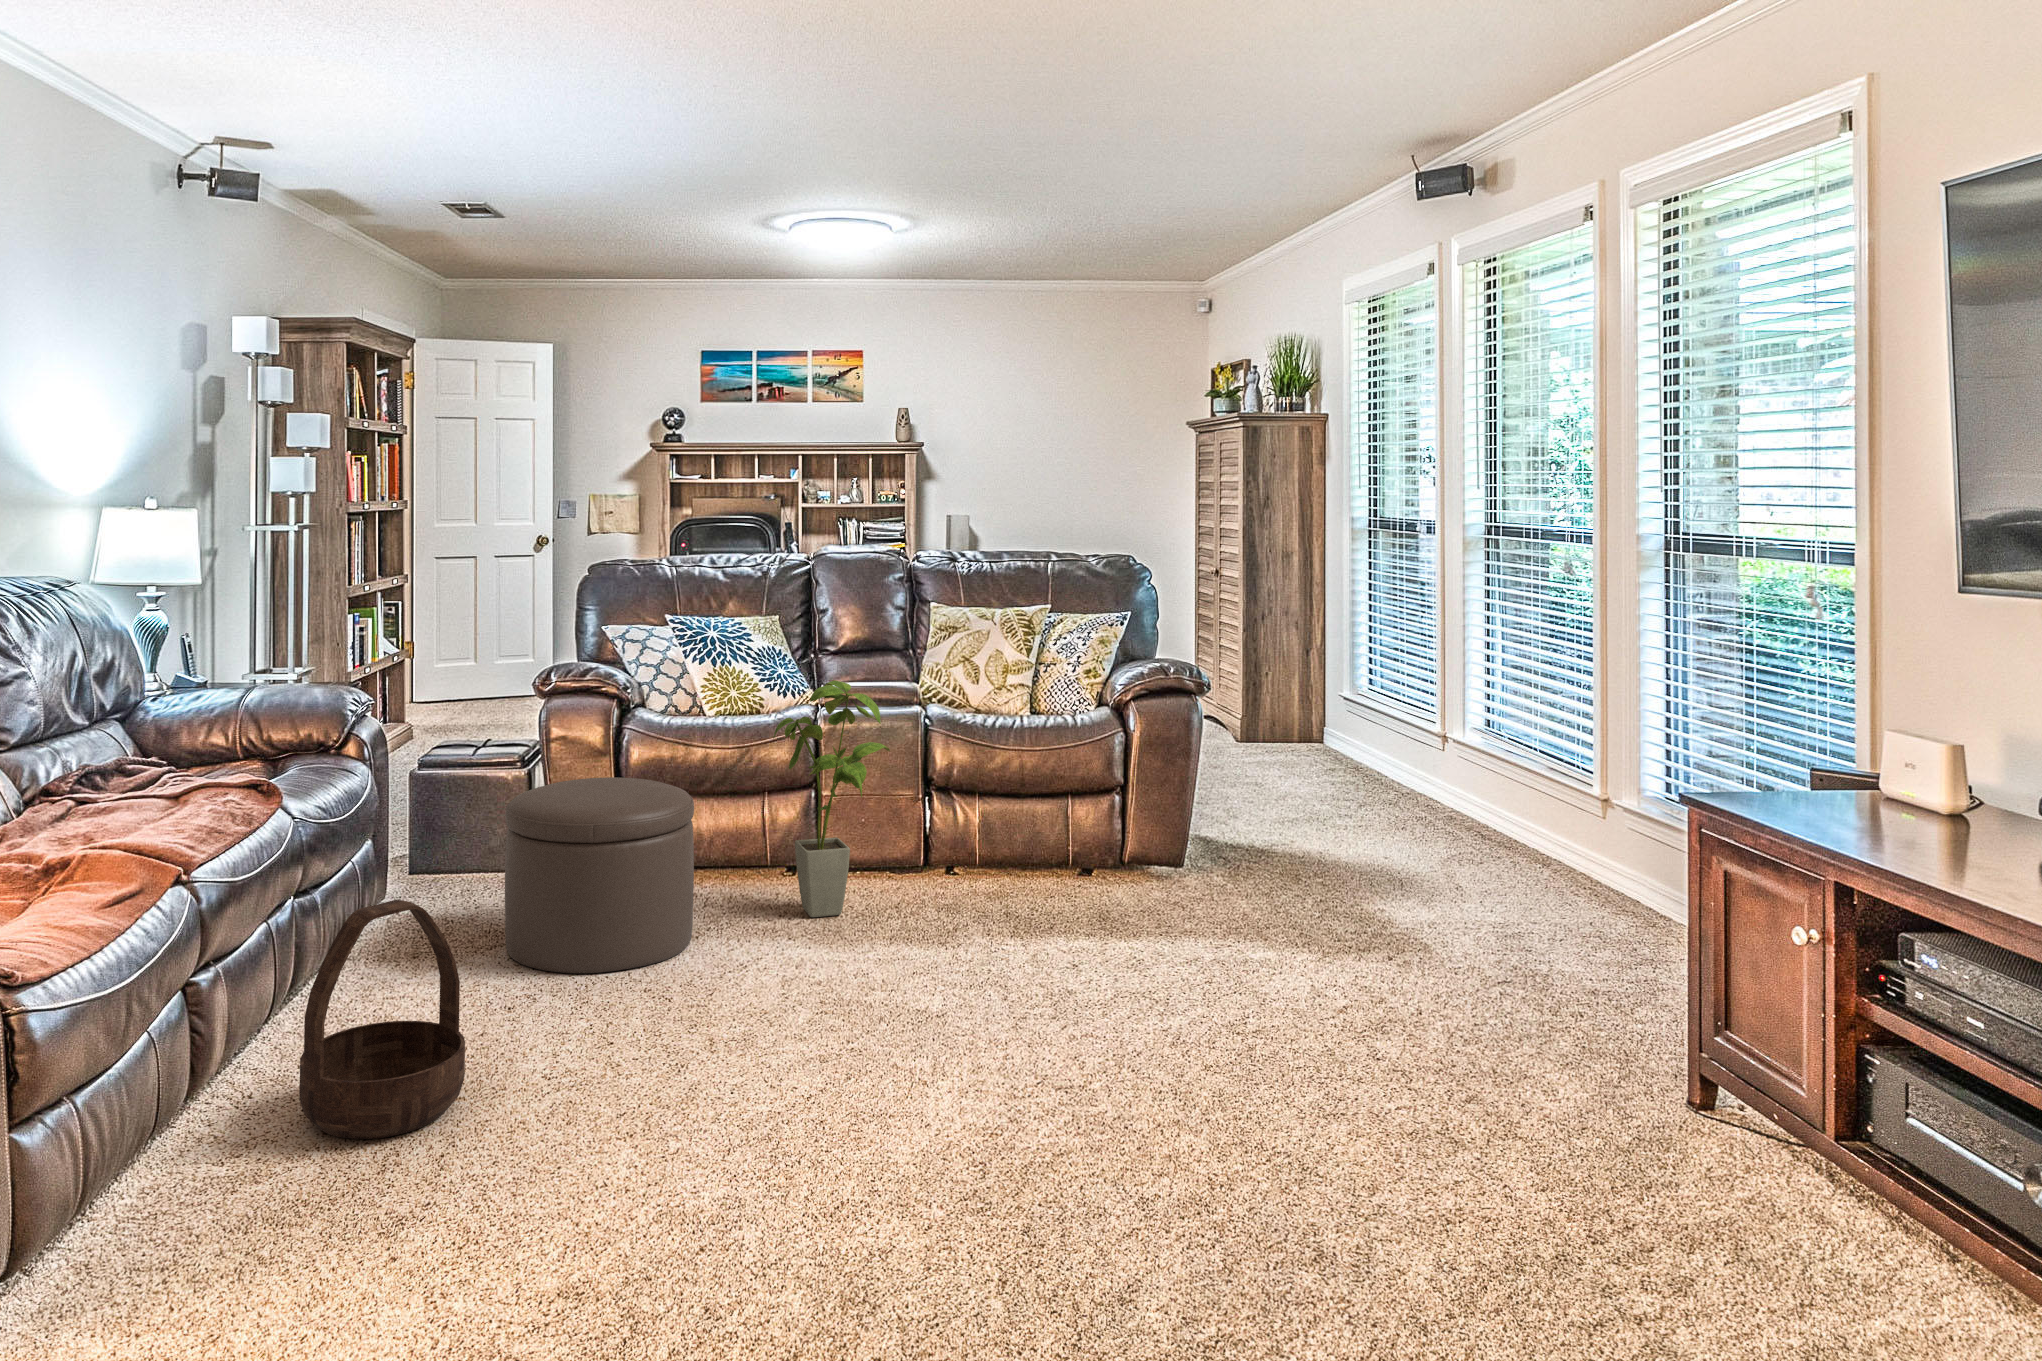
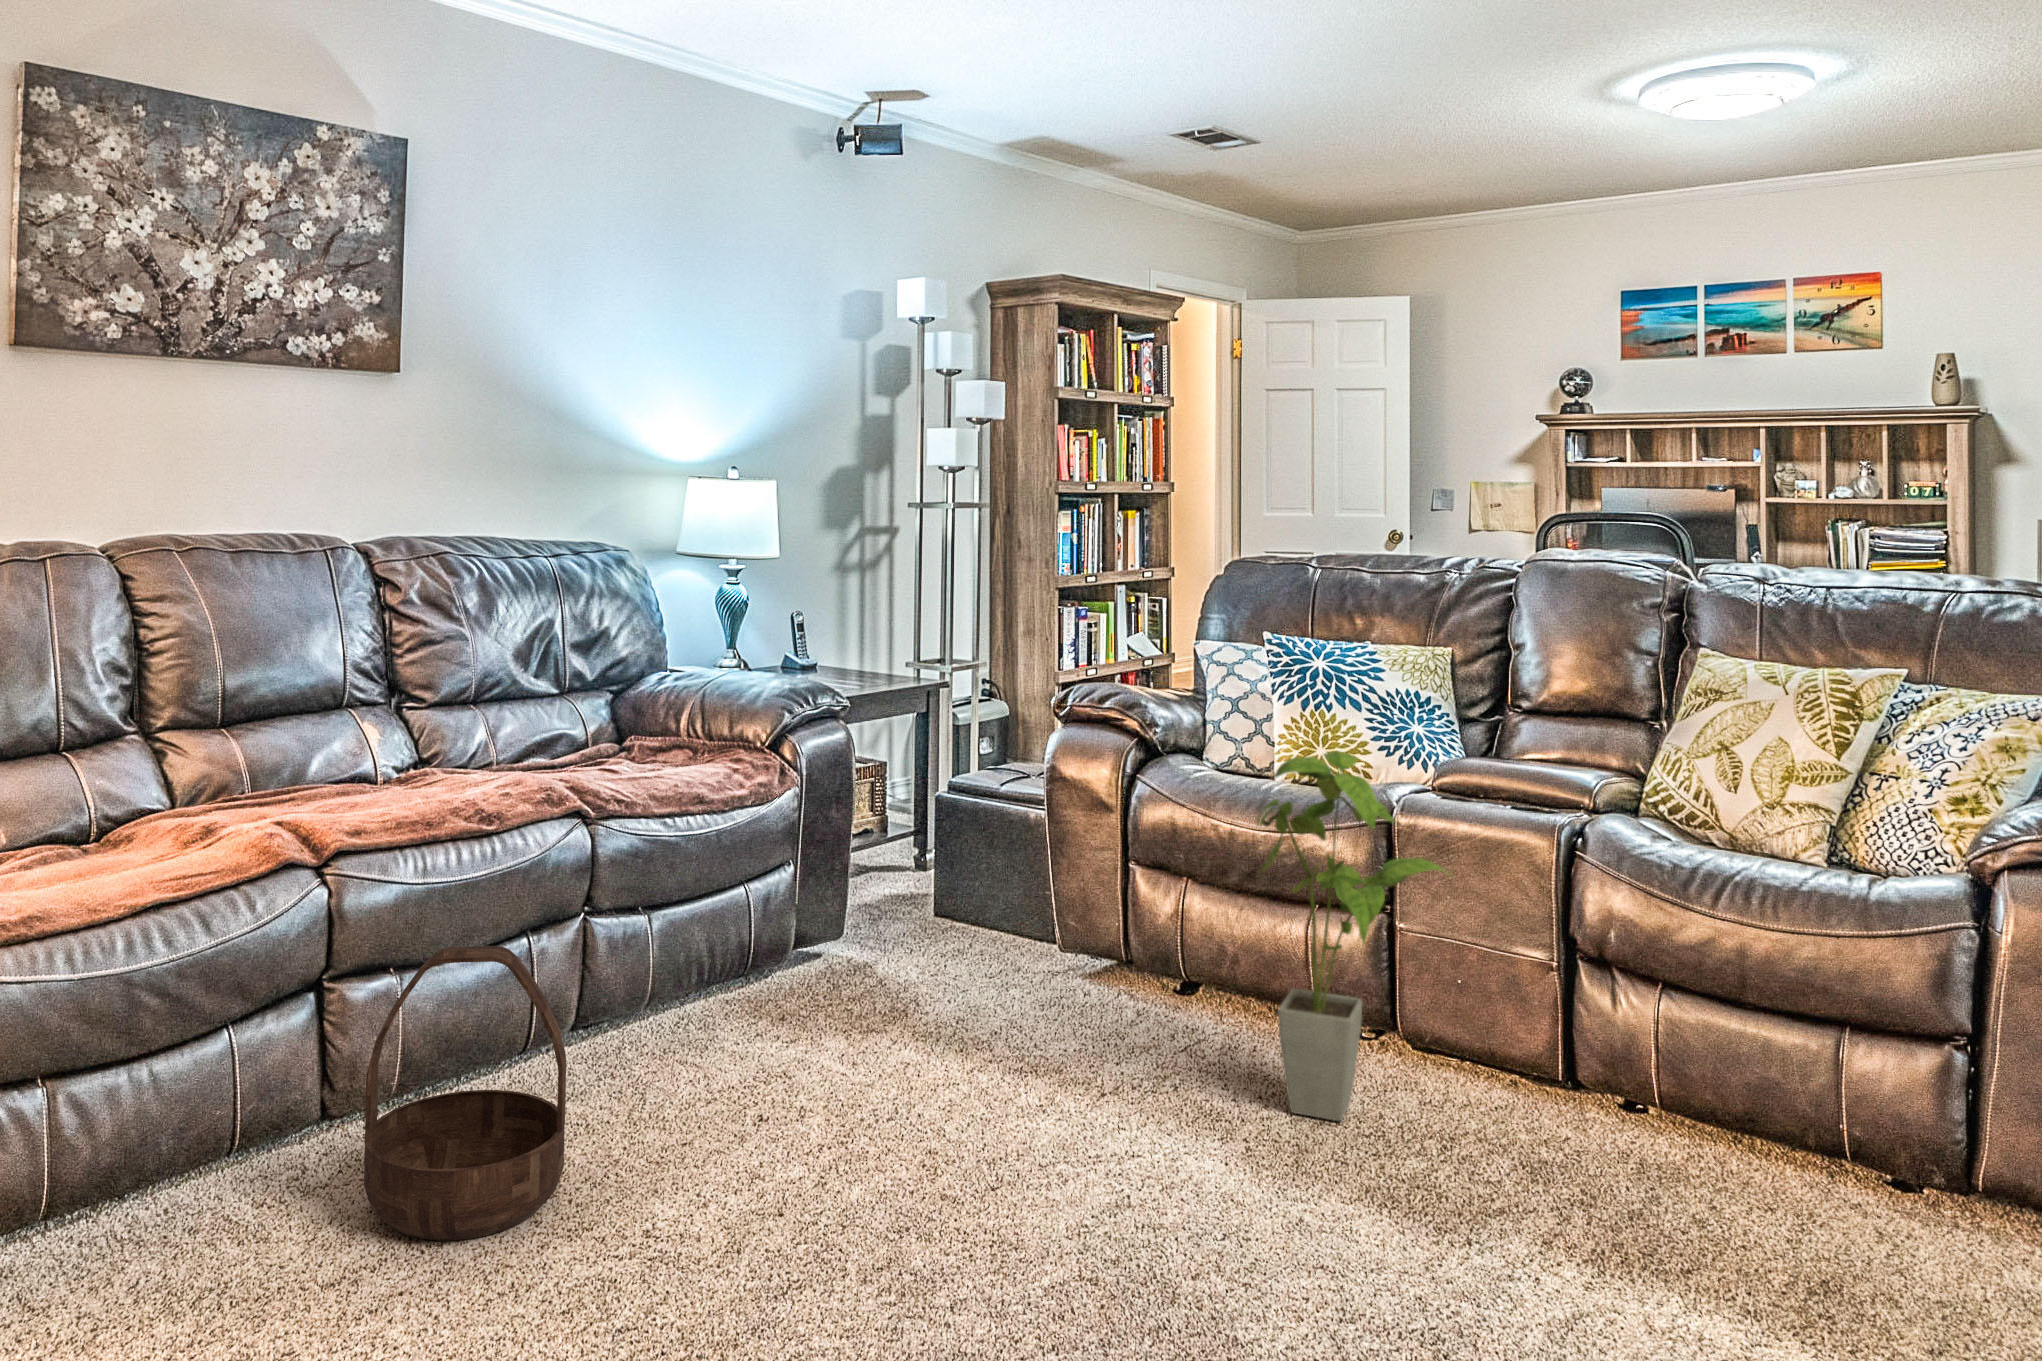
ottoman: present [505,777,694,973] -> none [858,840,1108,1115]

